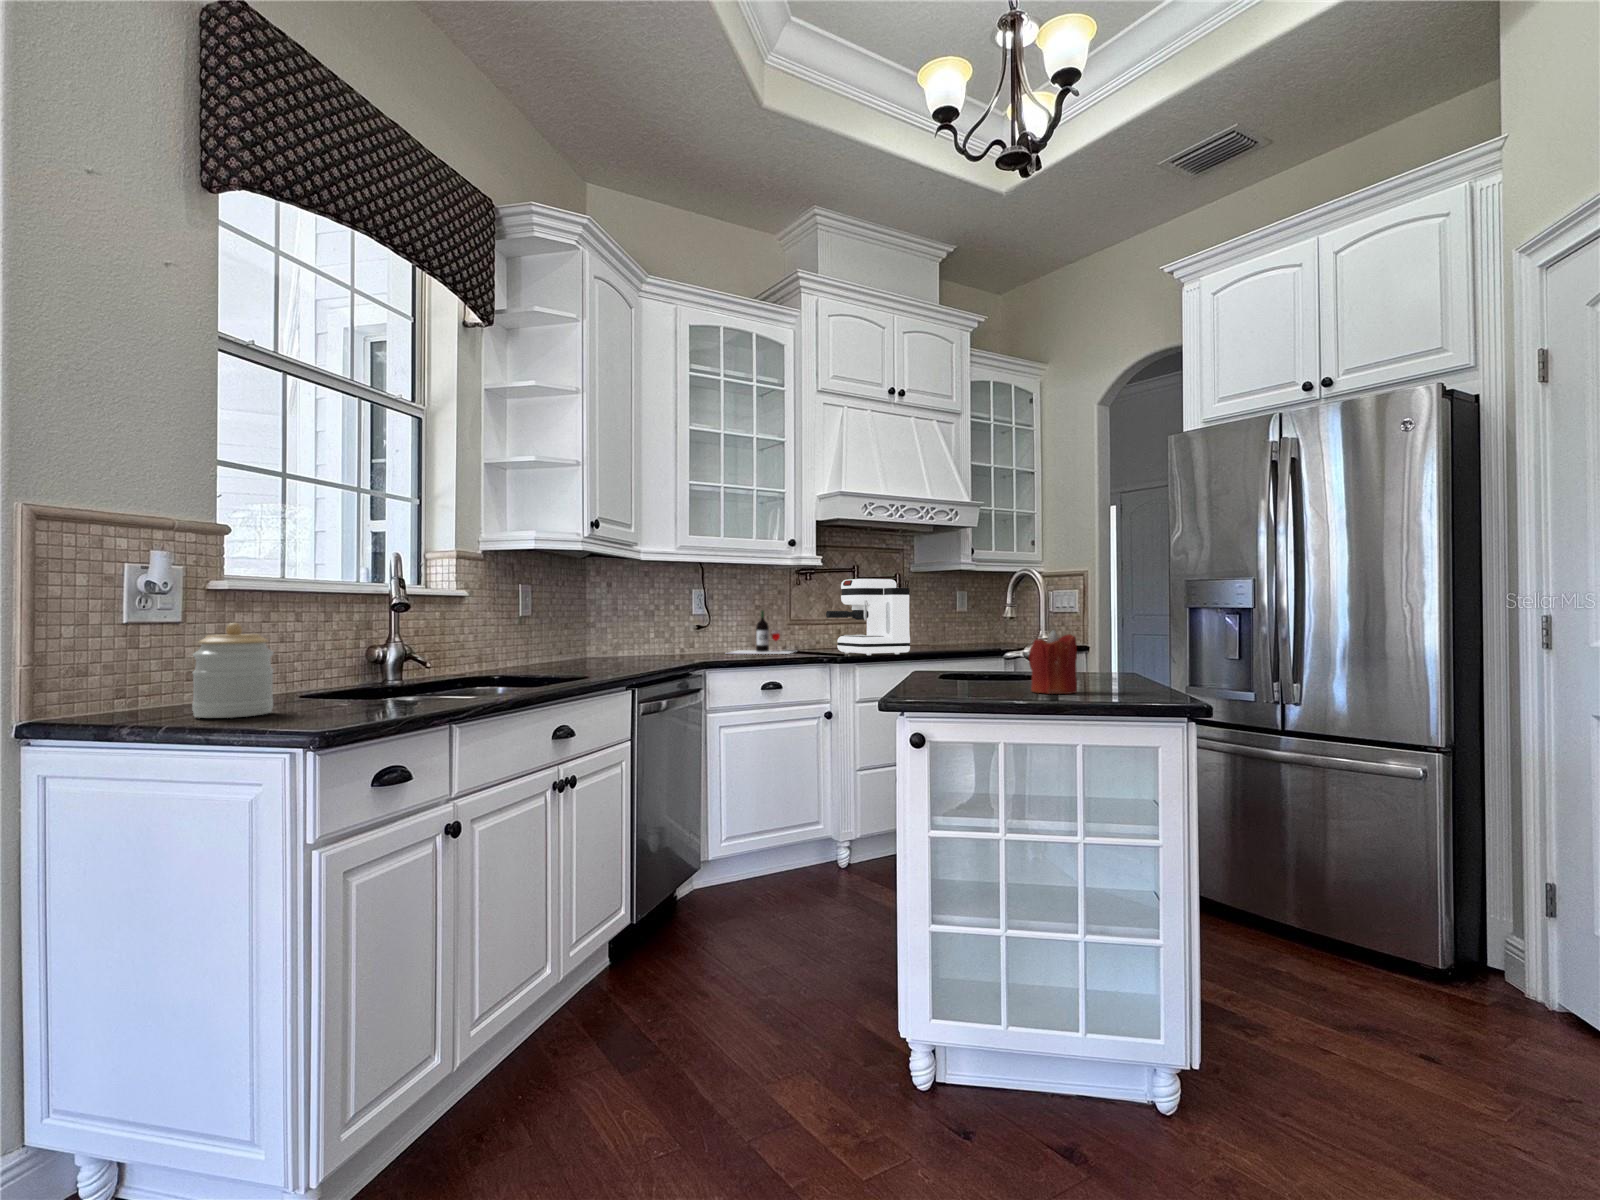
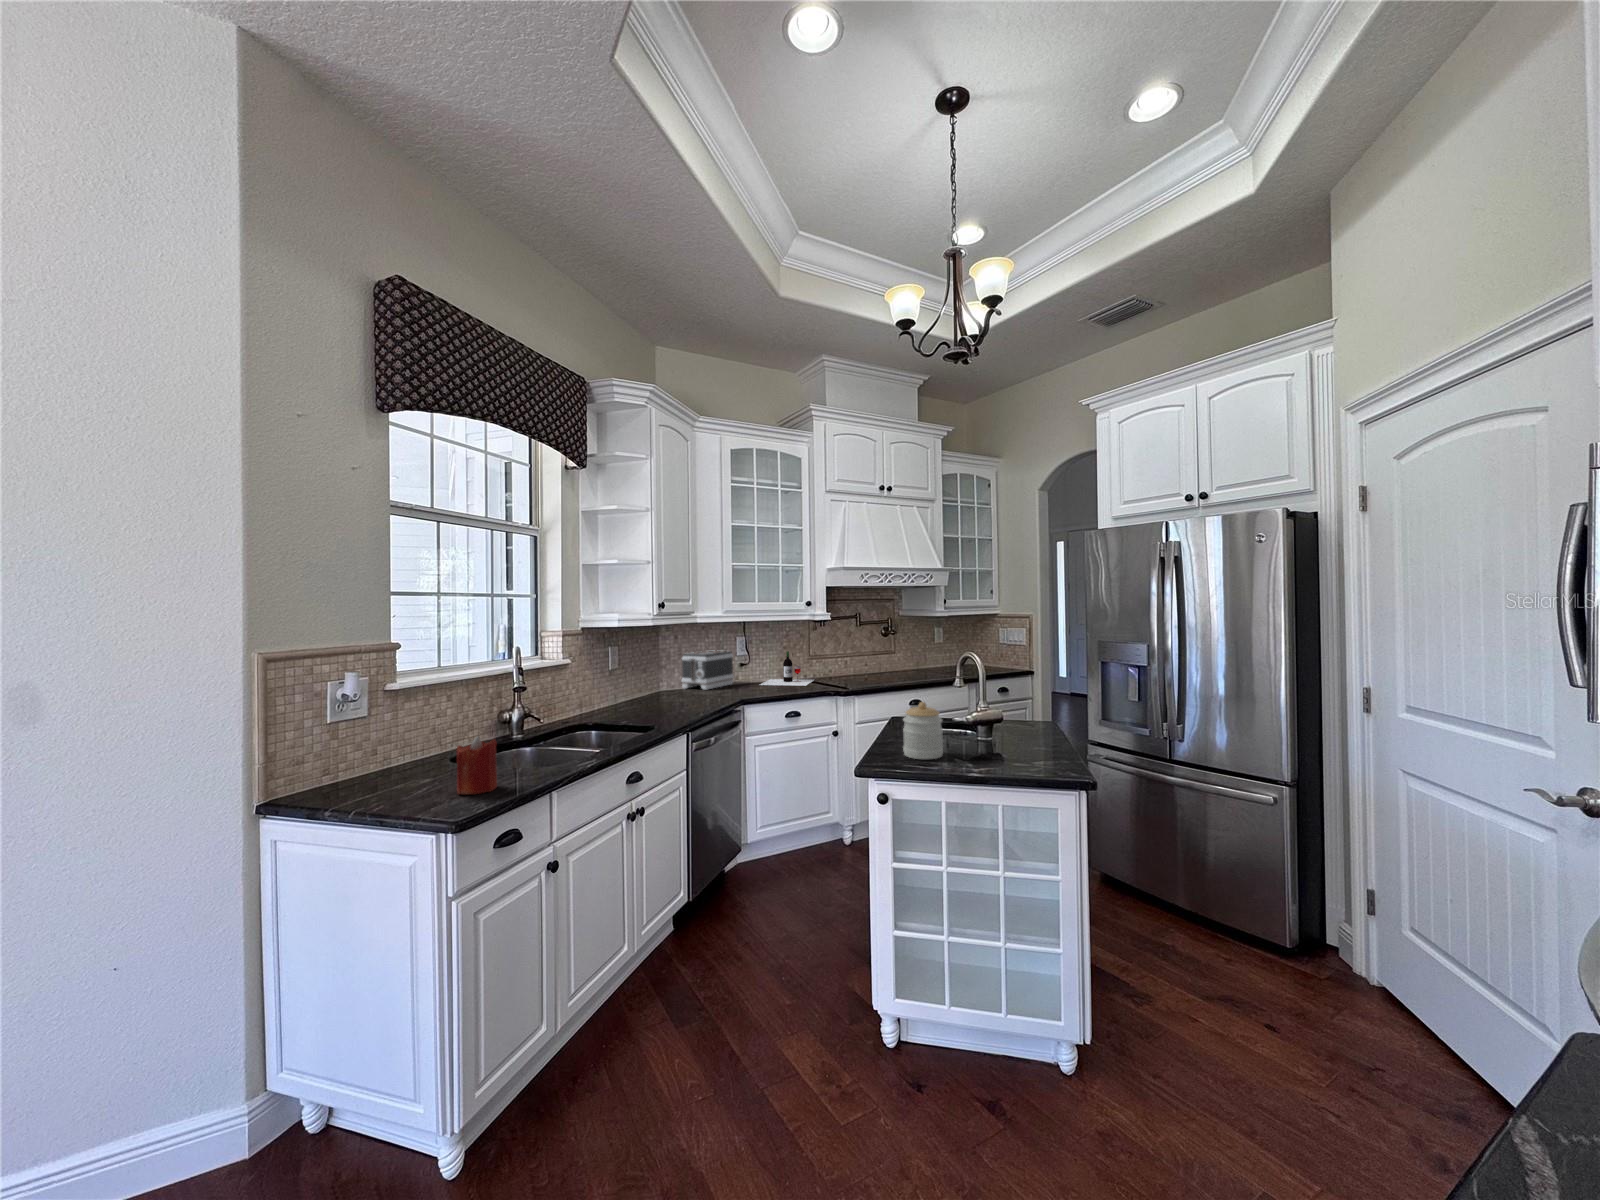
coffee maker: present [826,579,910,655] -> none [833,631,895,689]
toaster: none [616,607,689,656] -> present [682,650,734,690]
jar: present [192,623,273,718] -> present [903,702,943,759]
candle: present [1029,630,1077,694] -> present [457,736,497,795]

